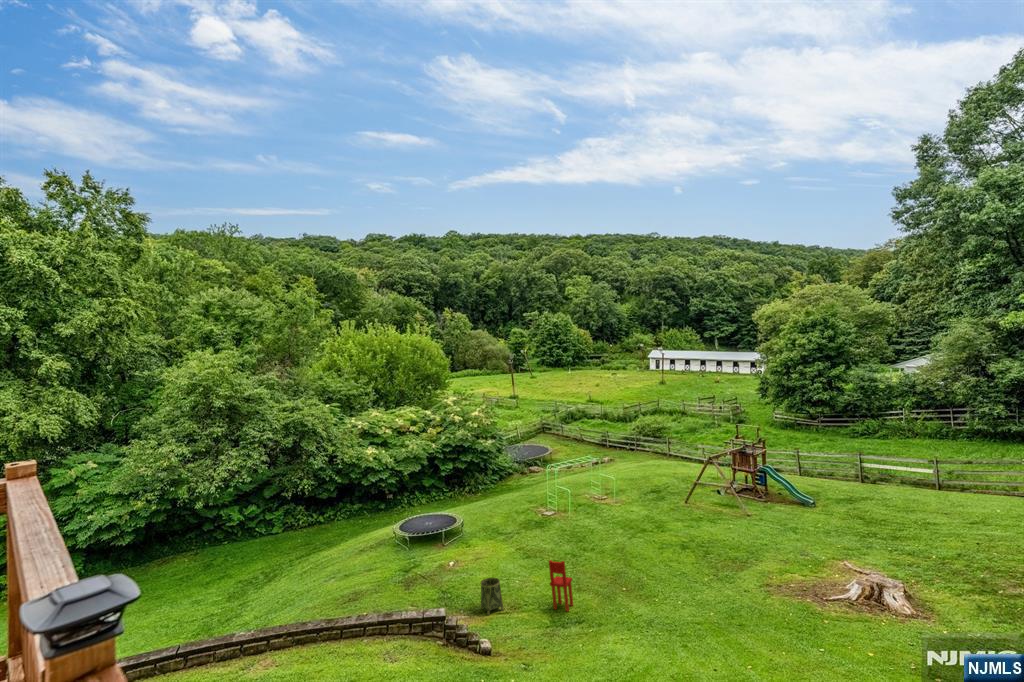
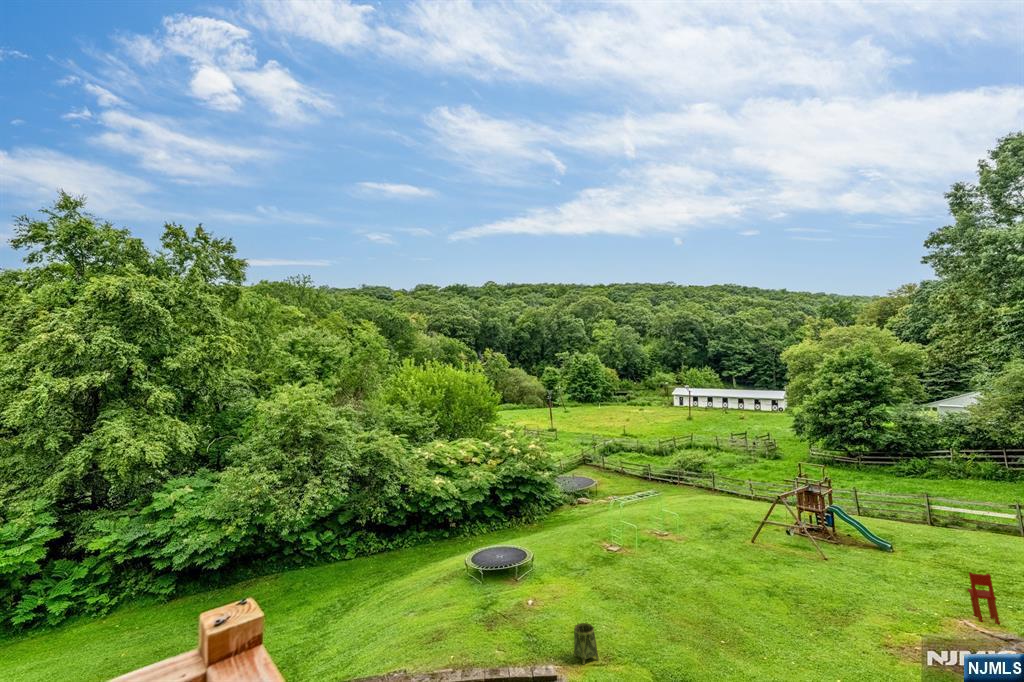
chair: present [549,560,573,611] -> present [968,572,1000,624]

